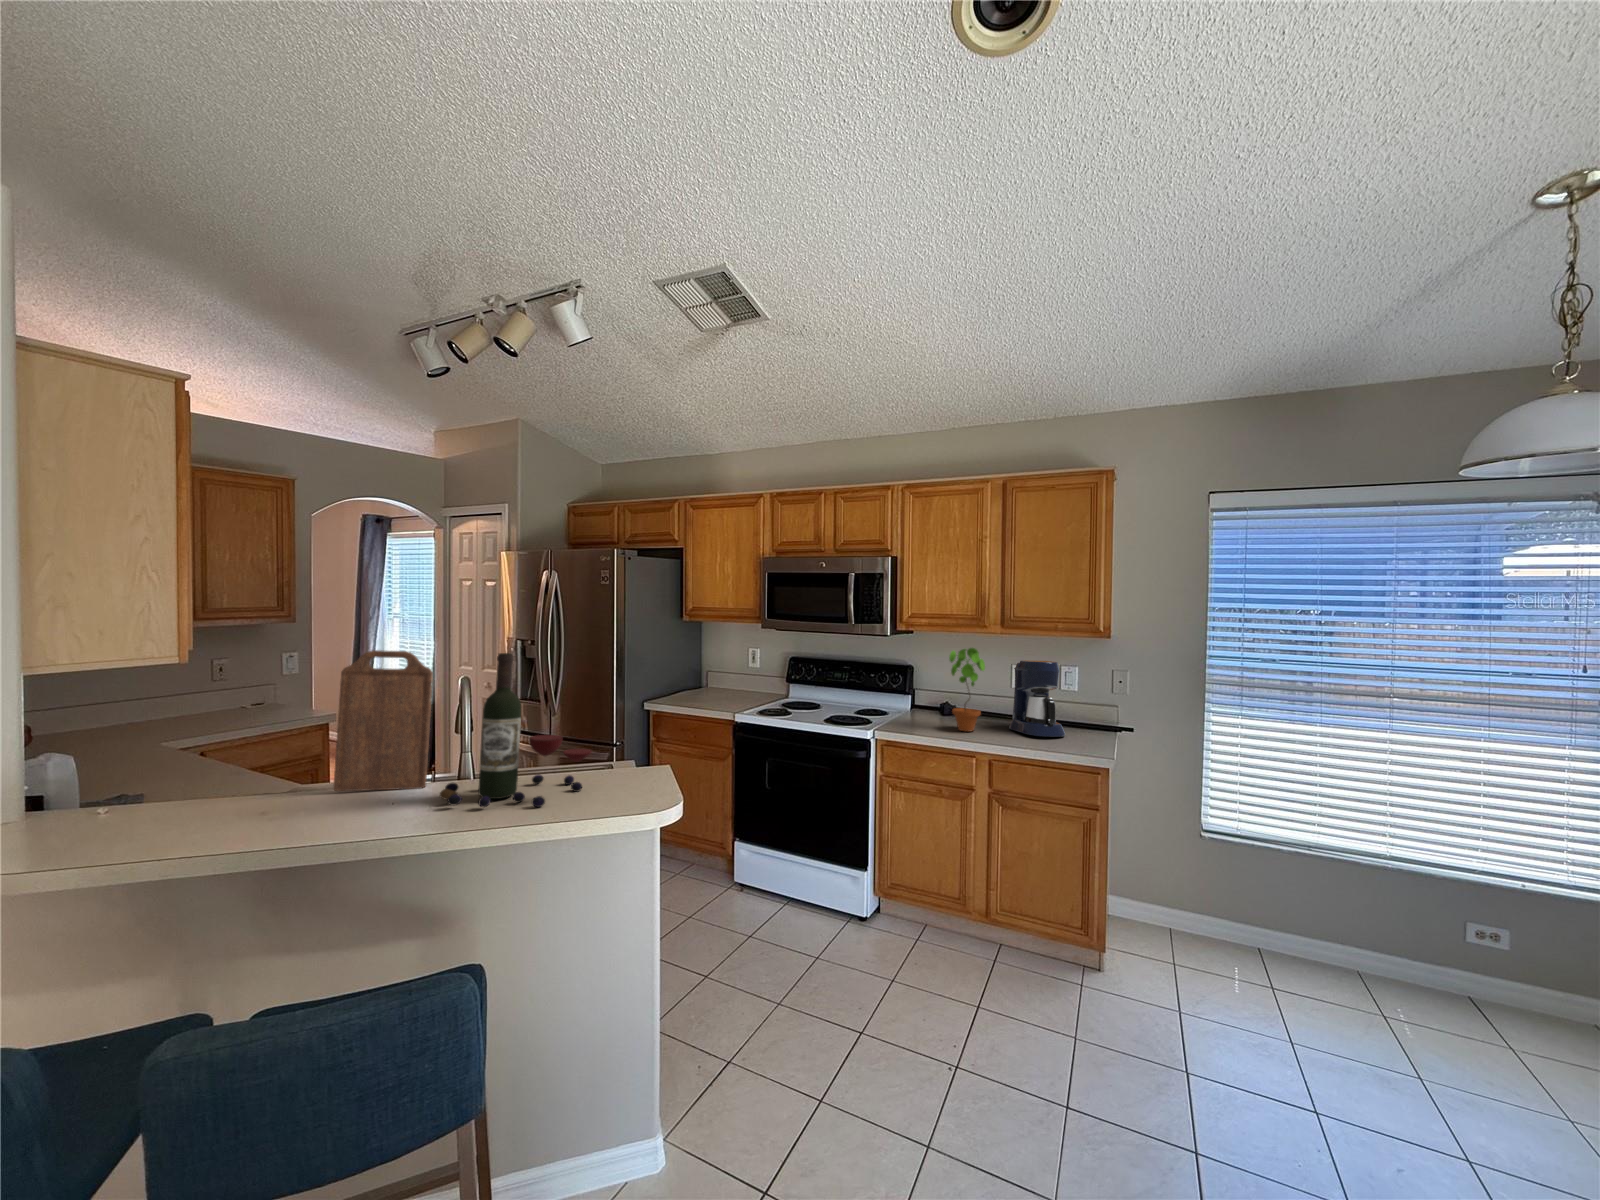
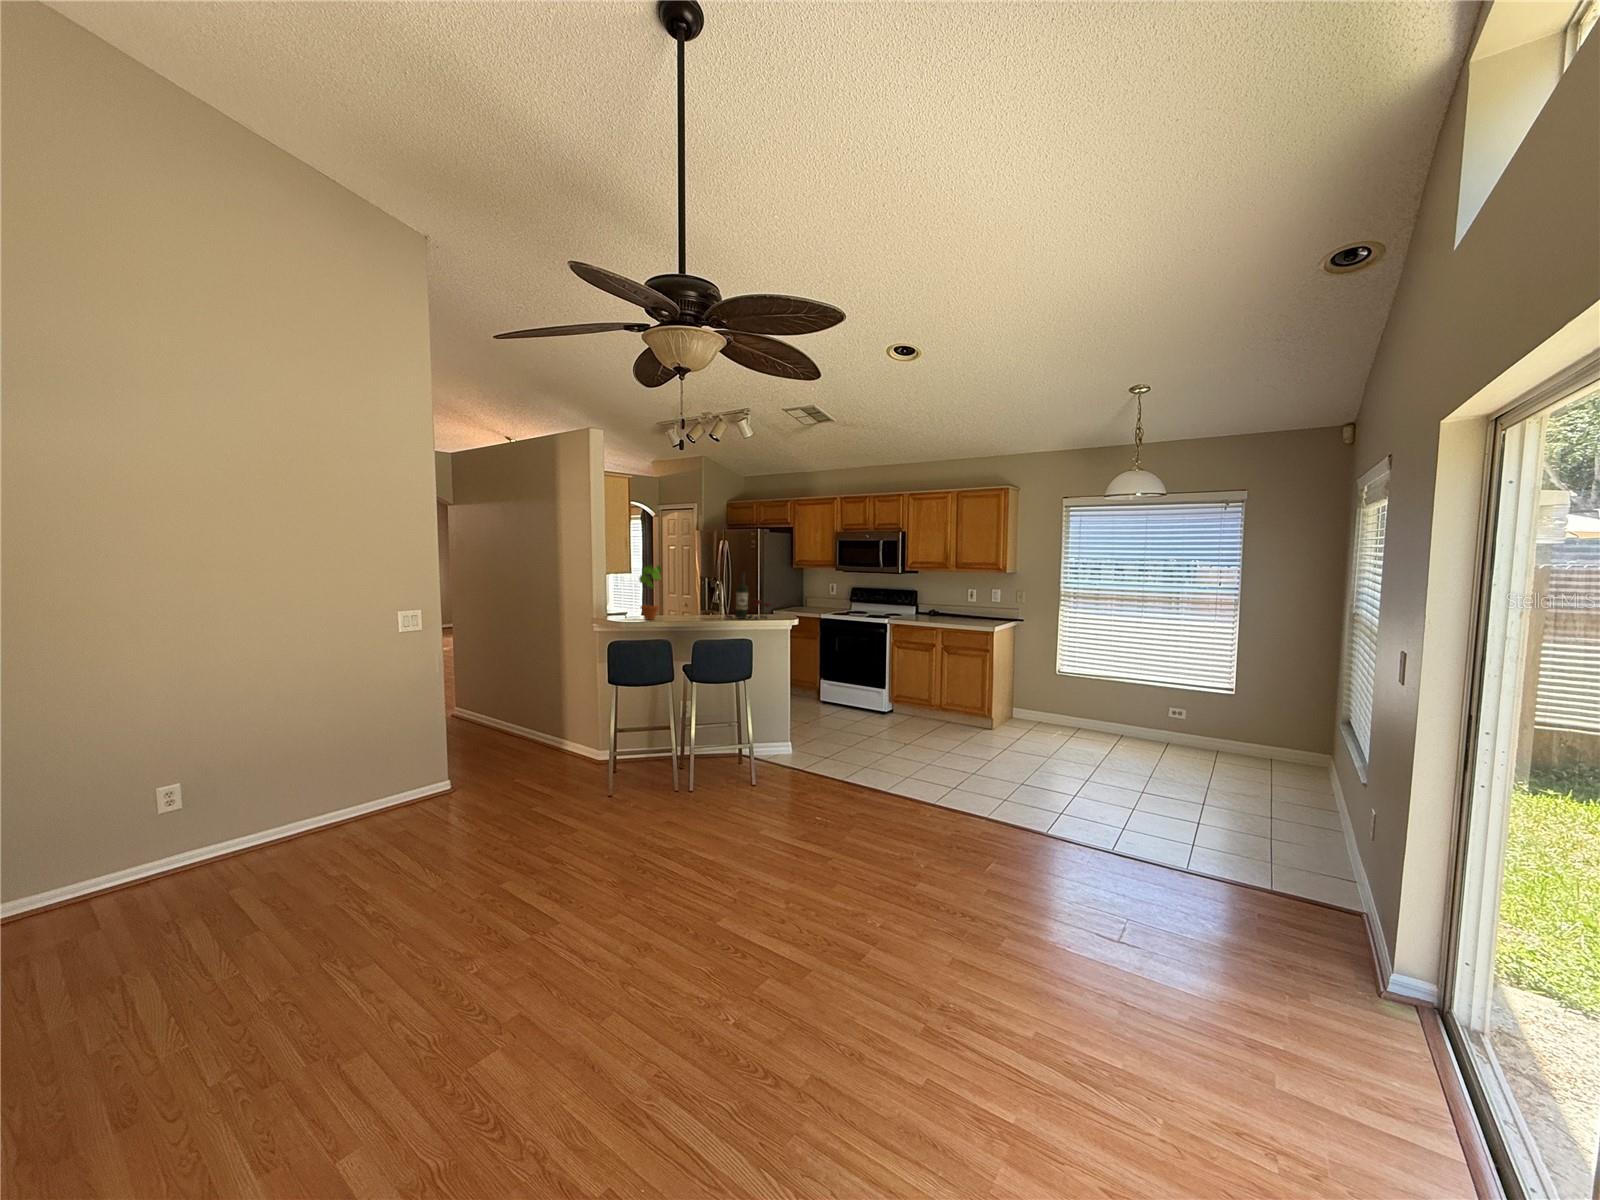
potted plant: present [949,648,985,731] -> present [639,565,662,620]
cutting board: present [333,650,433,791] -> none [688,571,716,618]
coffee maker: present [1009,660,1065,737] -> none [960,585,985,622]

